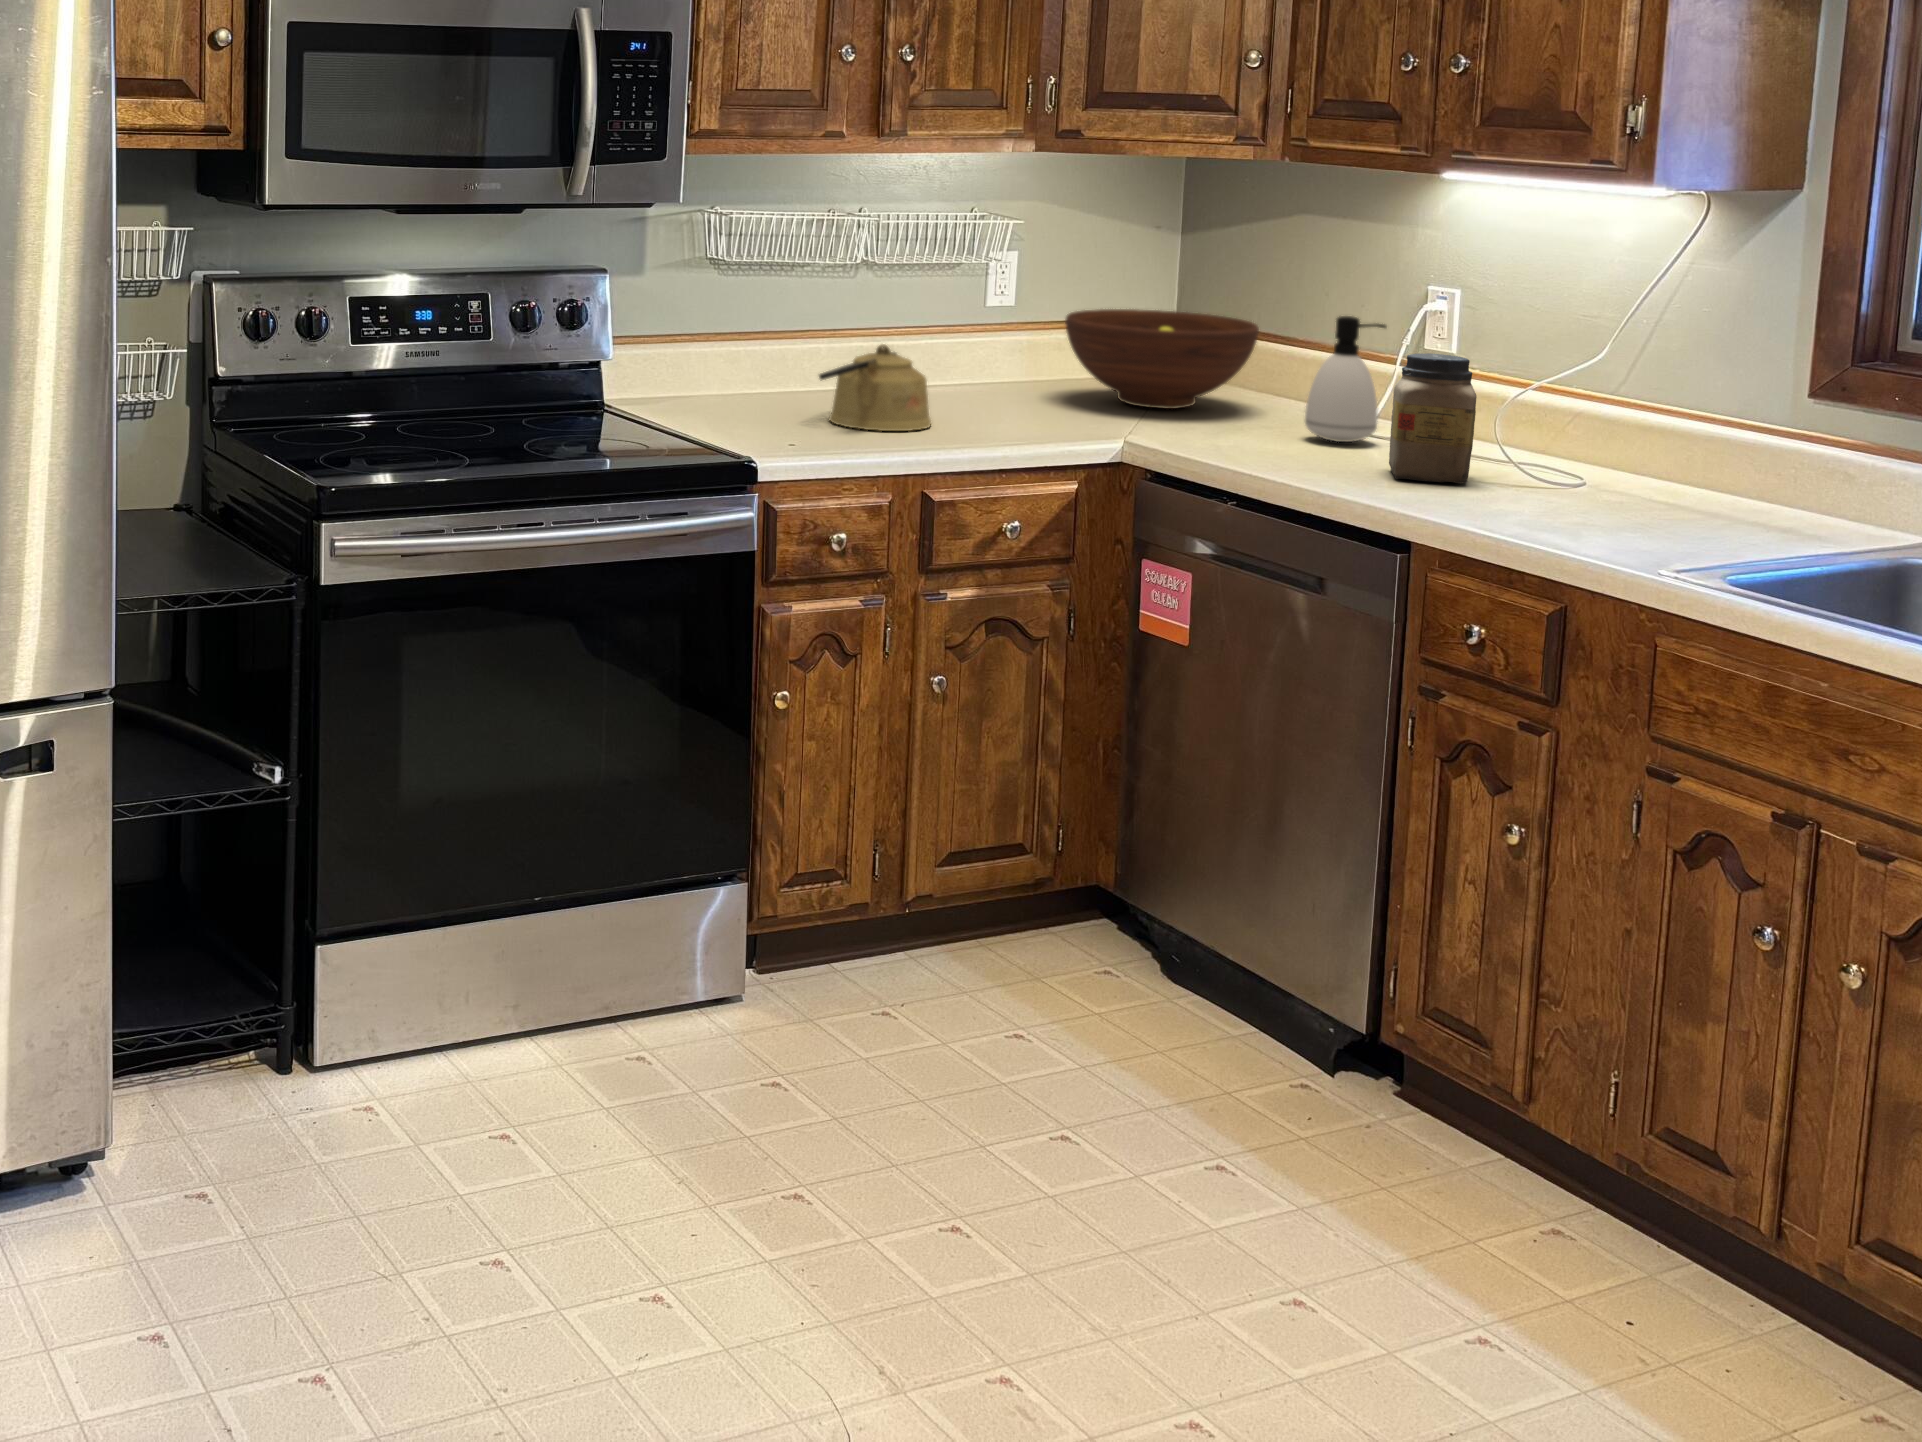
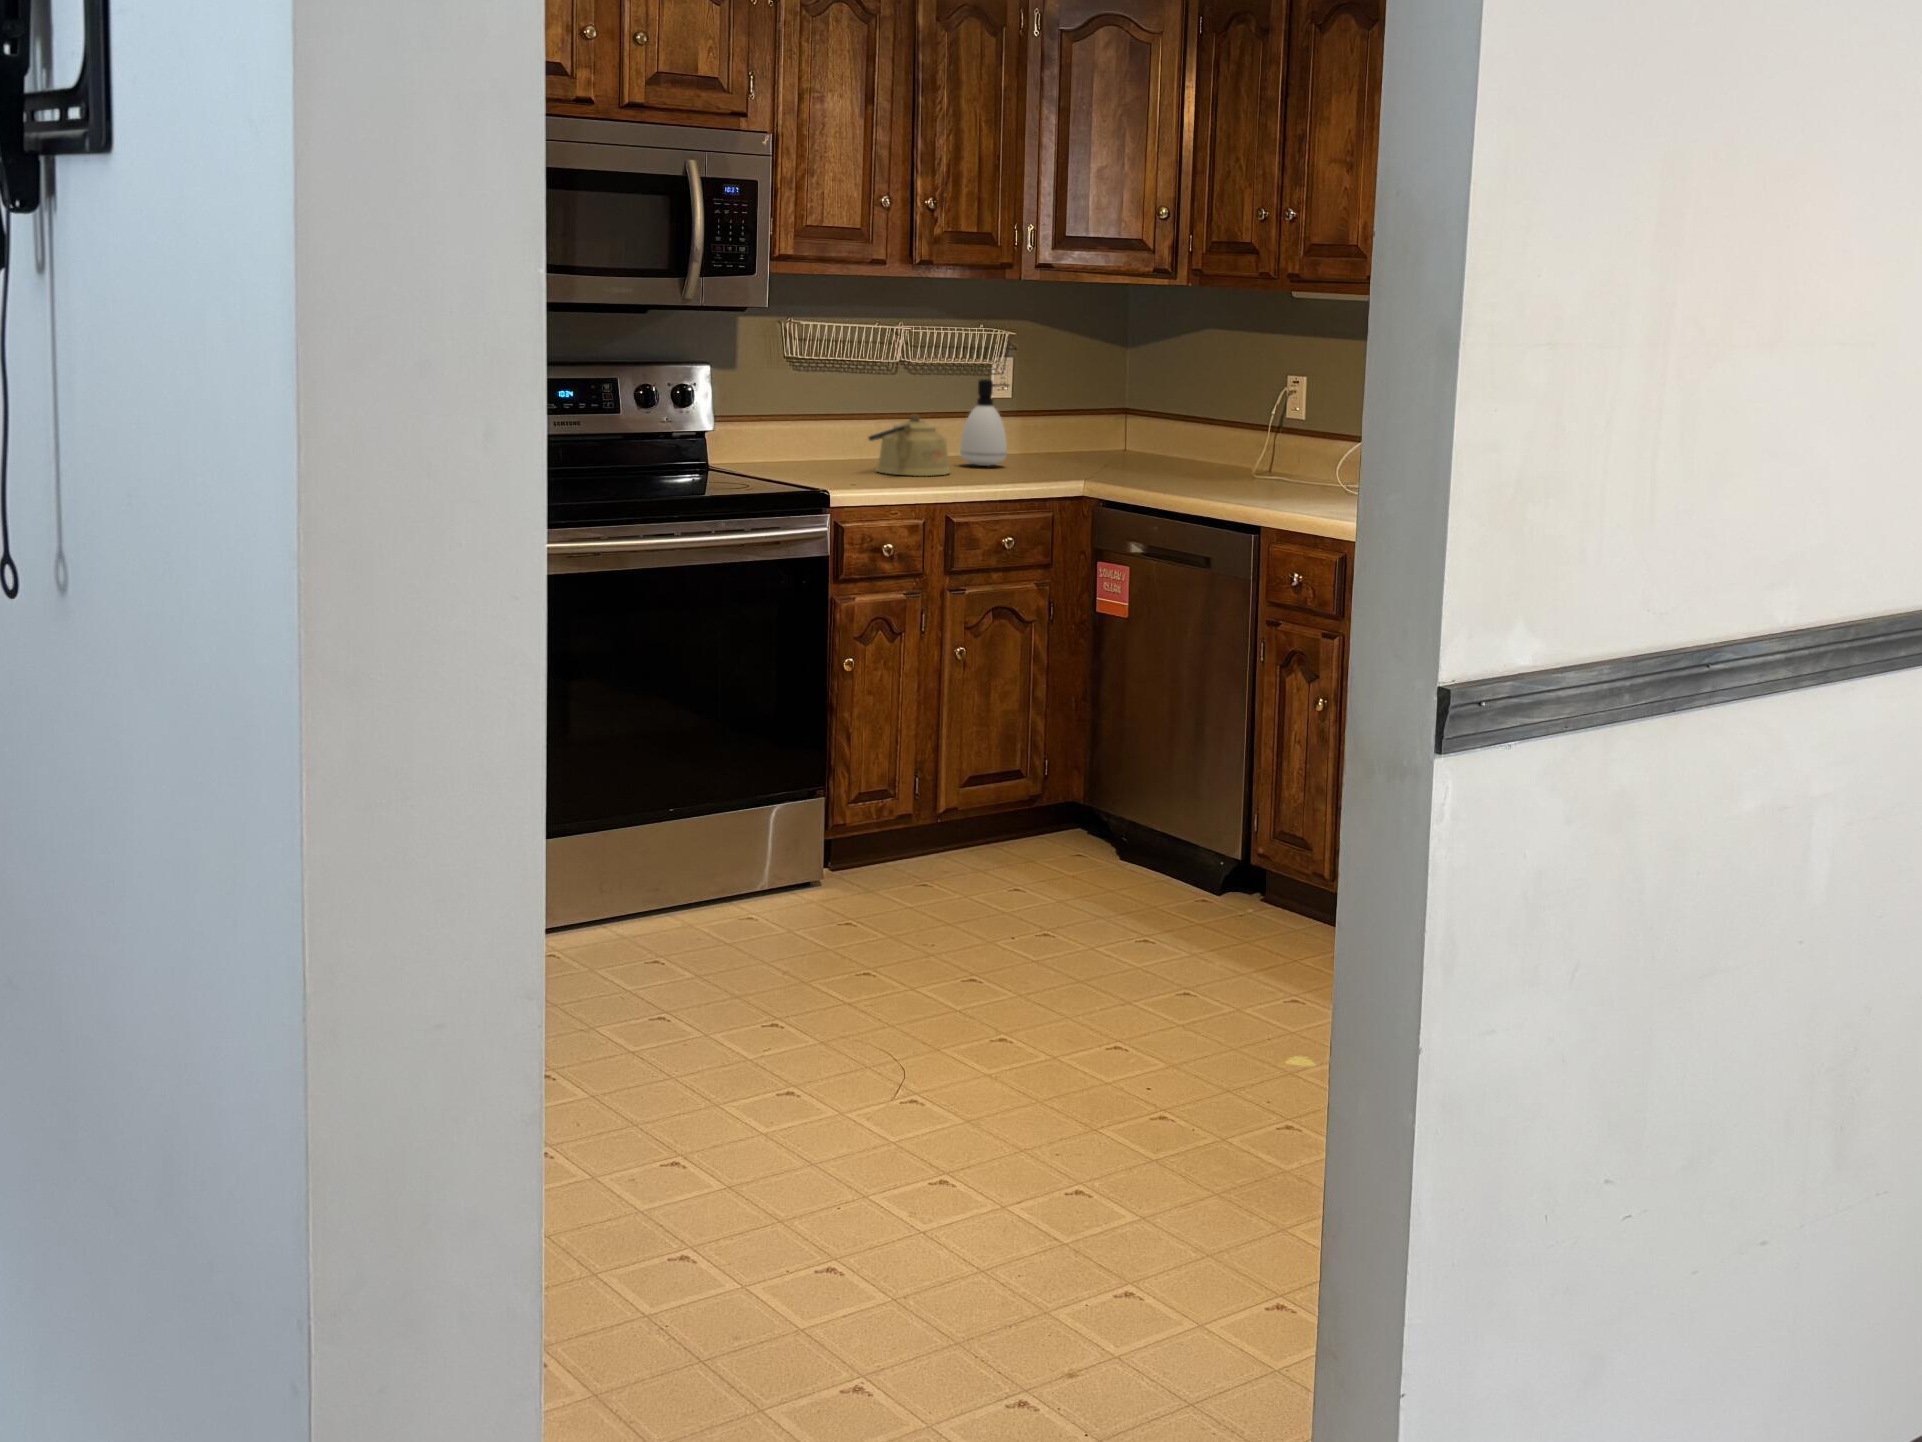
fruit bowl: present [1065,309,1259,409] -> none [1047,397,1180,464]
soap dispenser: present [1305,316,1386,442] -> present [960,379,1009,466]
jar: present [1389,353,1477,483] -> none [1256,409,1307,494]

